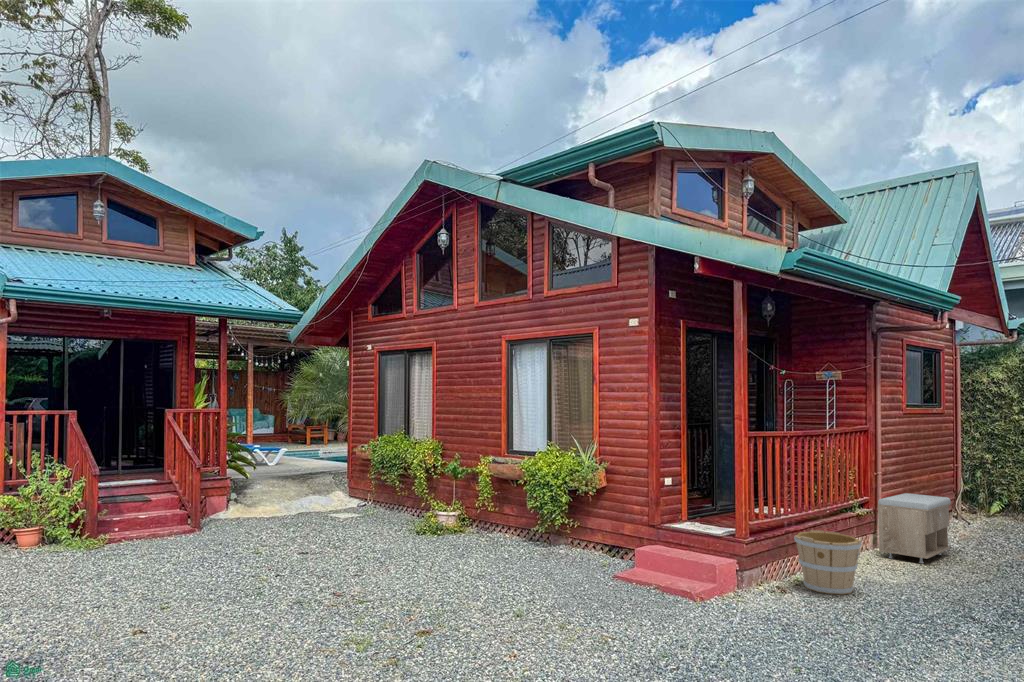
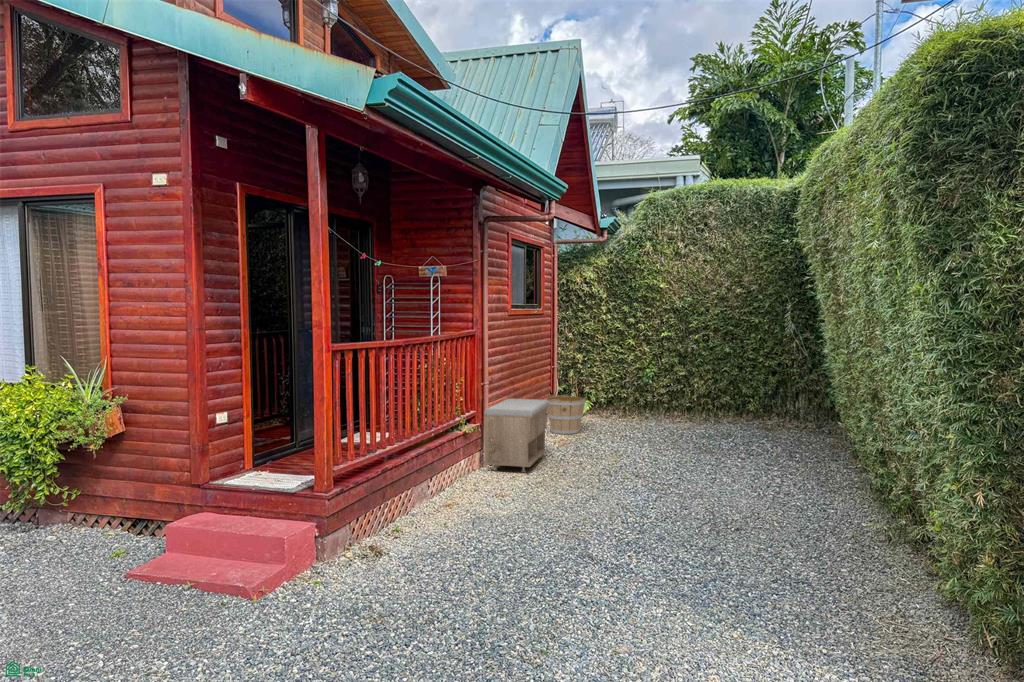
wooden bucket: present [794,530,862,595] -> present [546,395,585,434]

